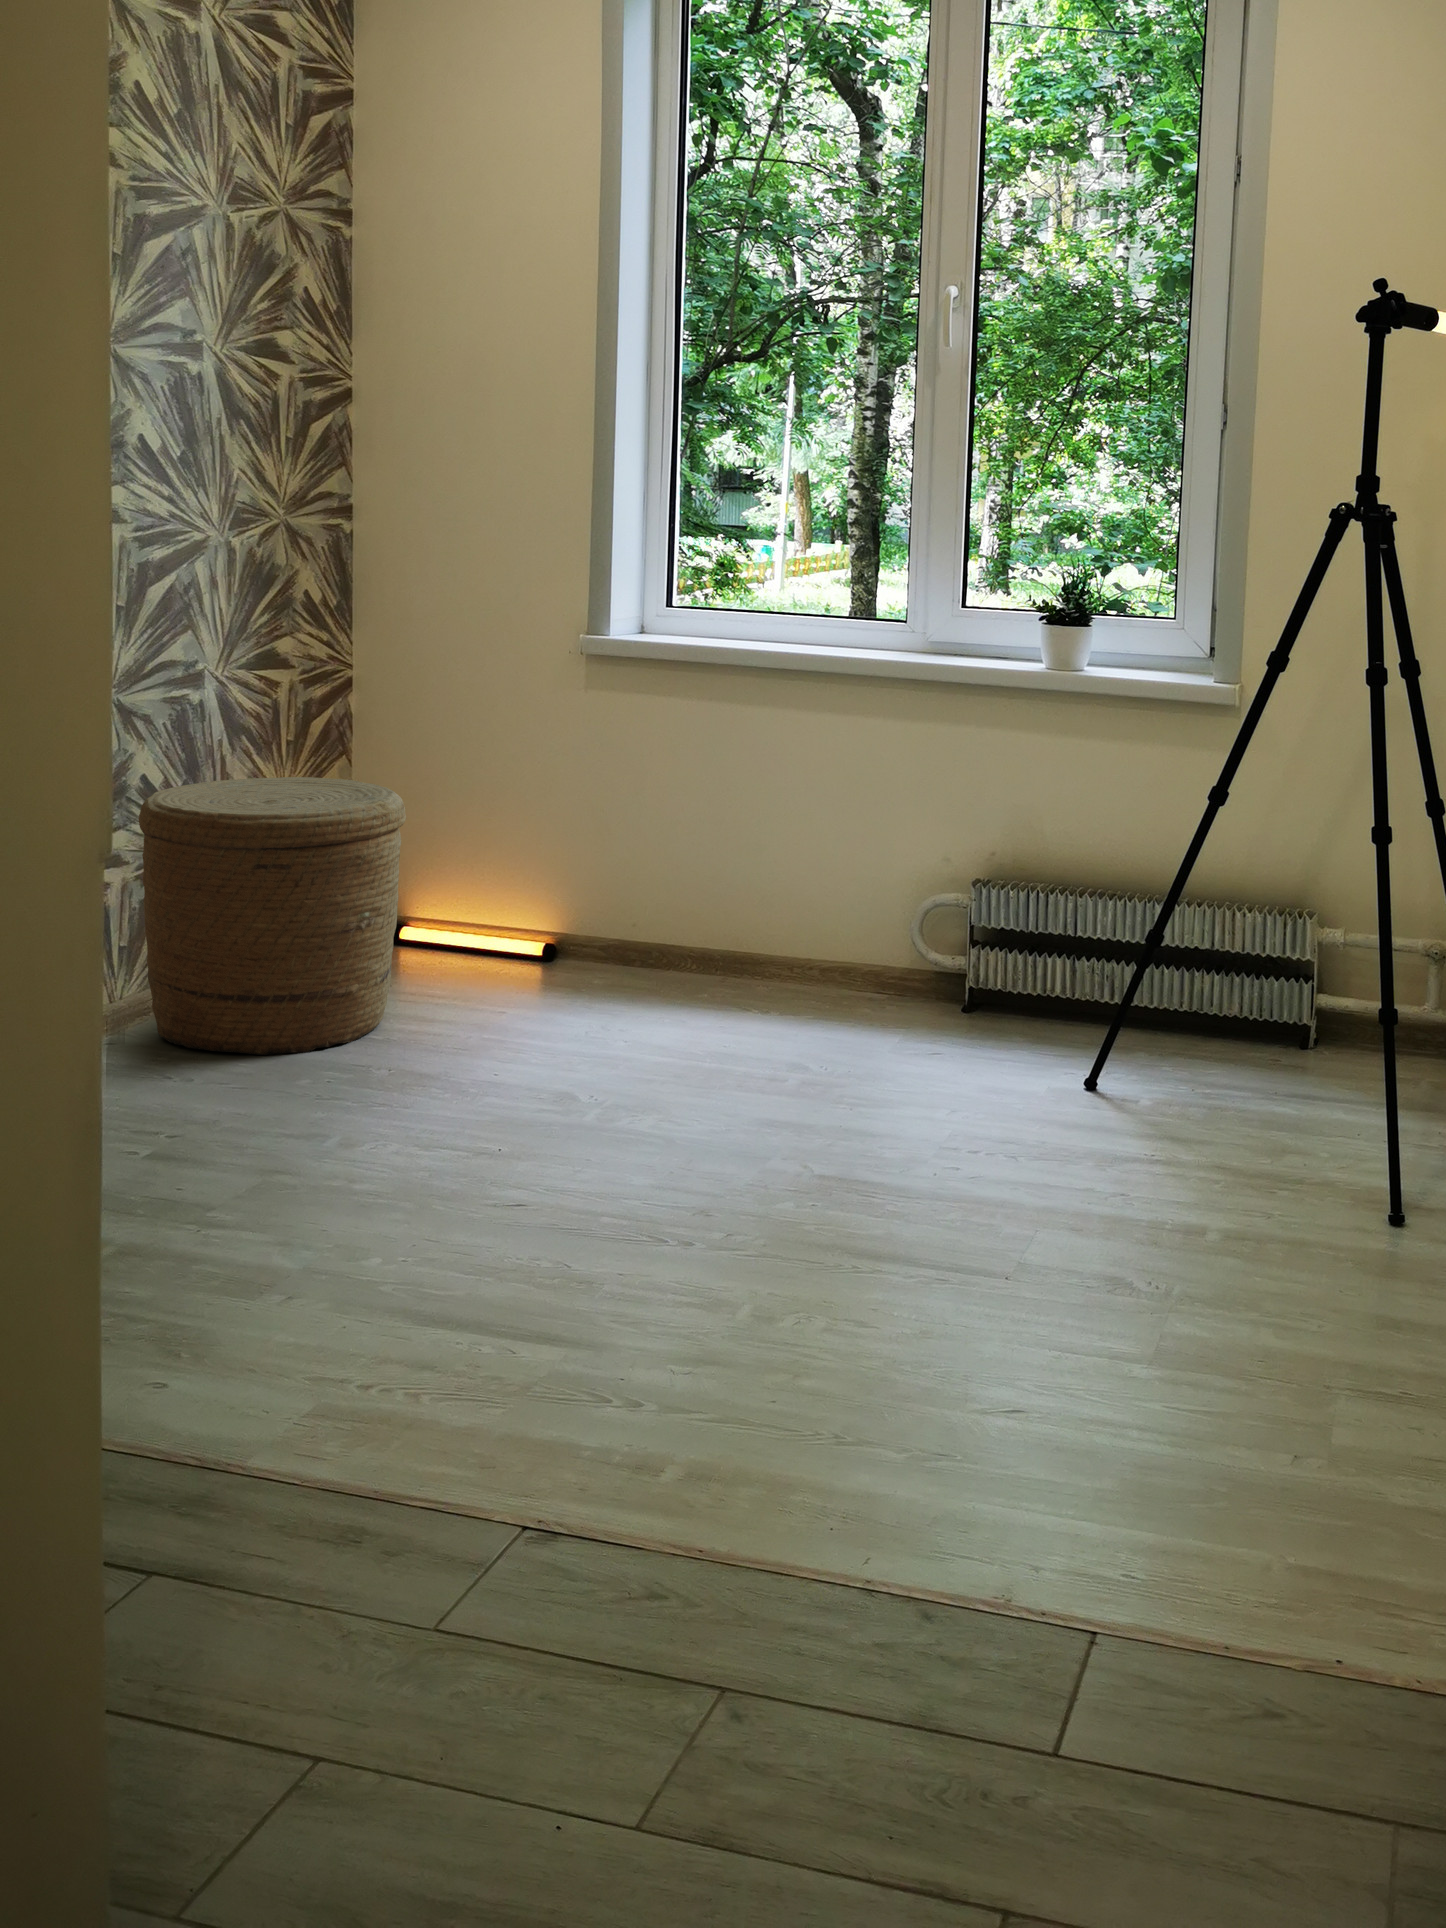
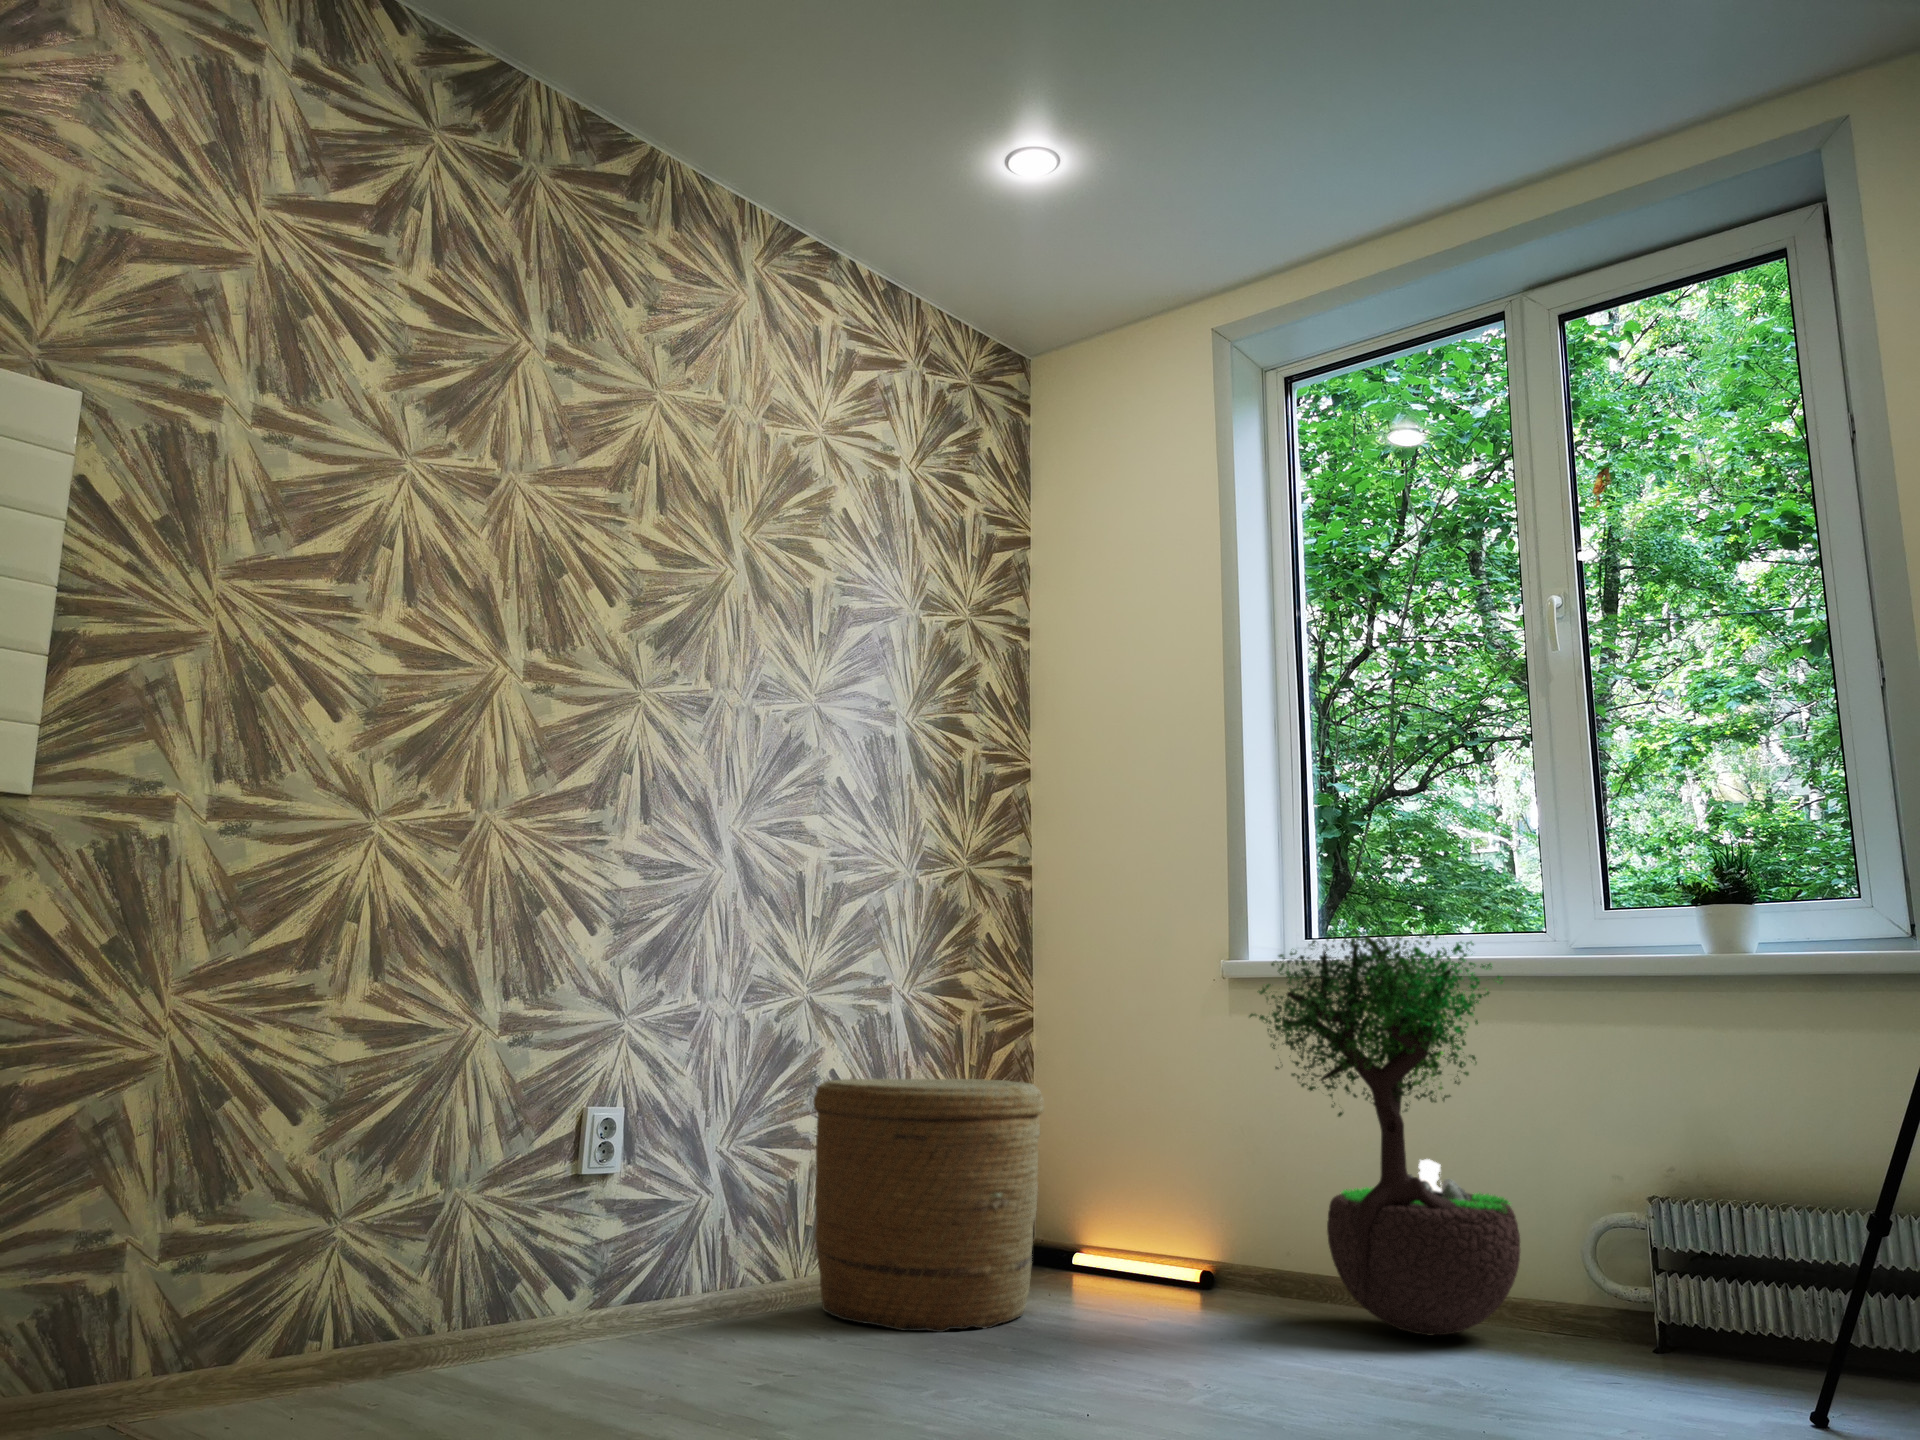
potted tree: none [632,602,876,1007] -> present [1249,895,1520,1335]

